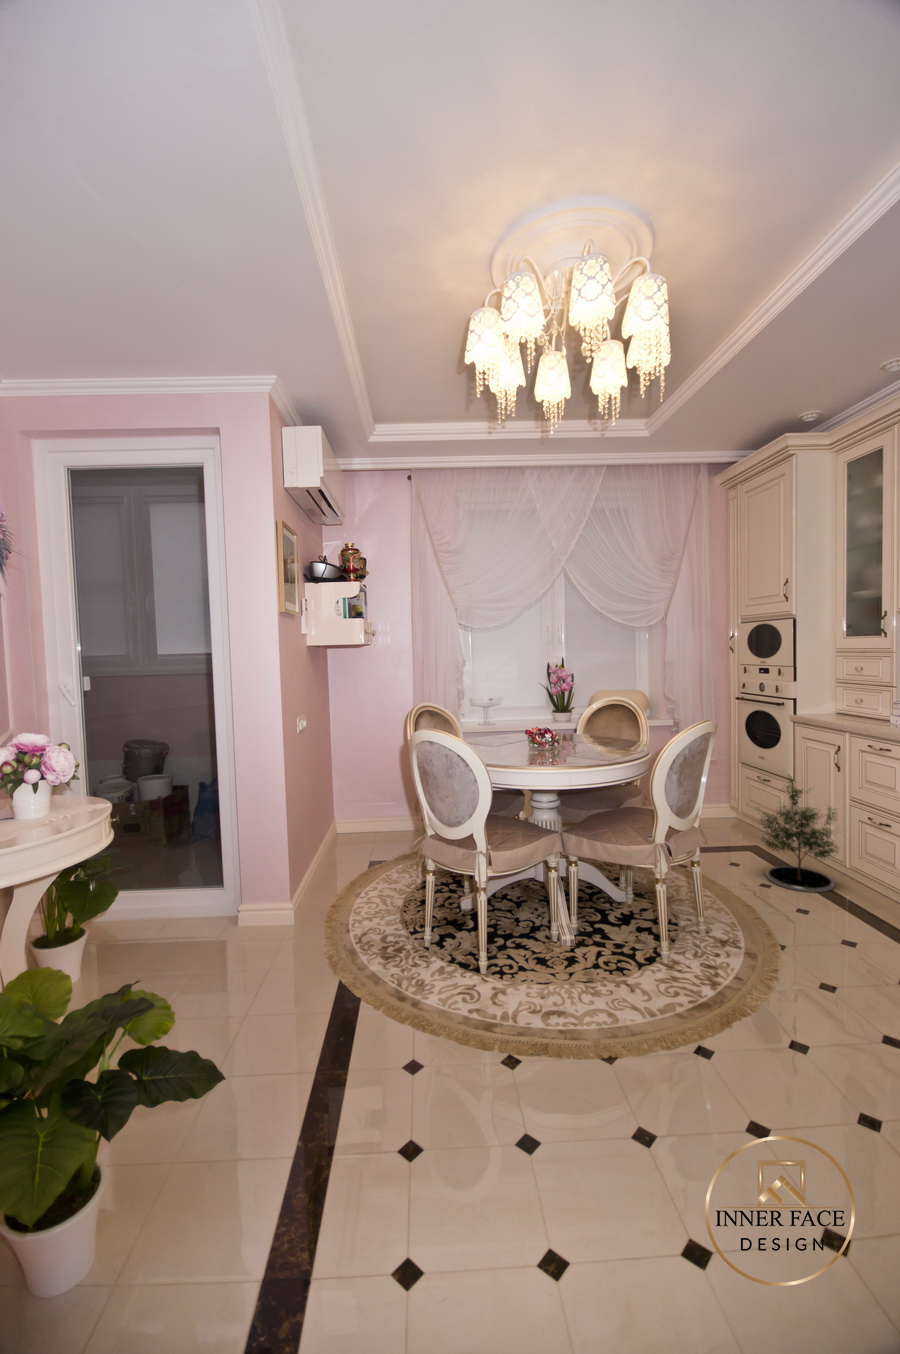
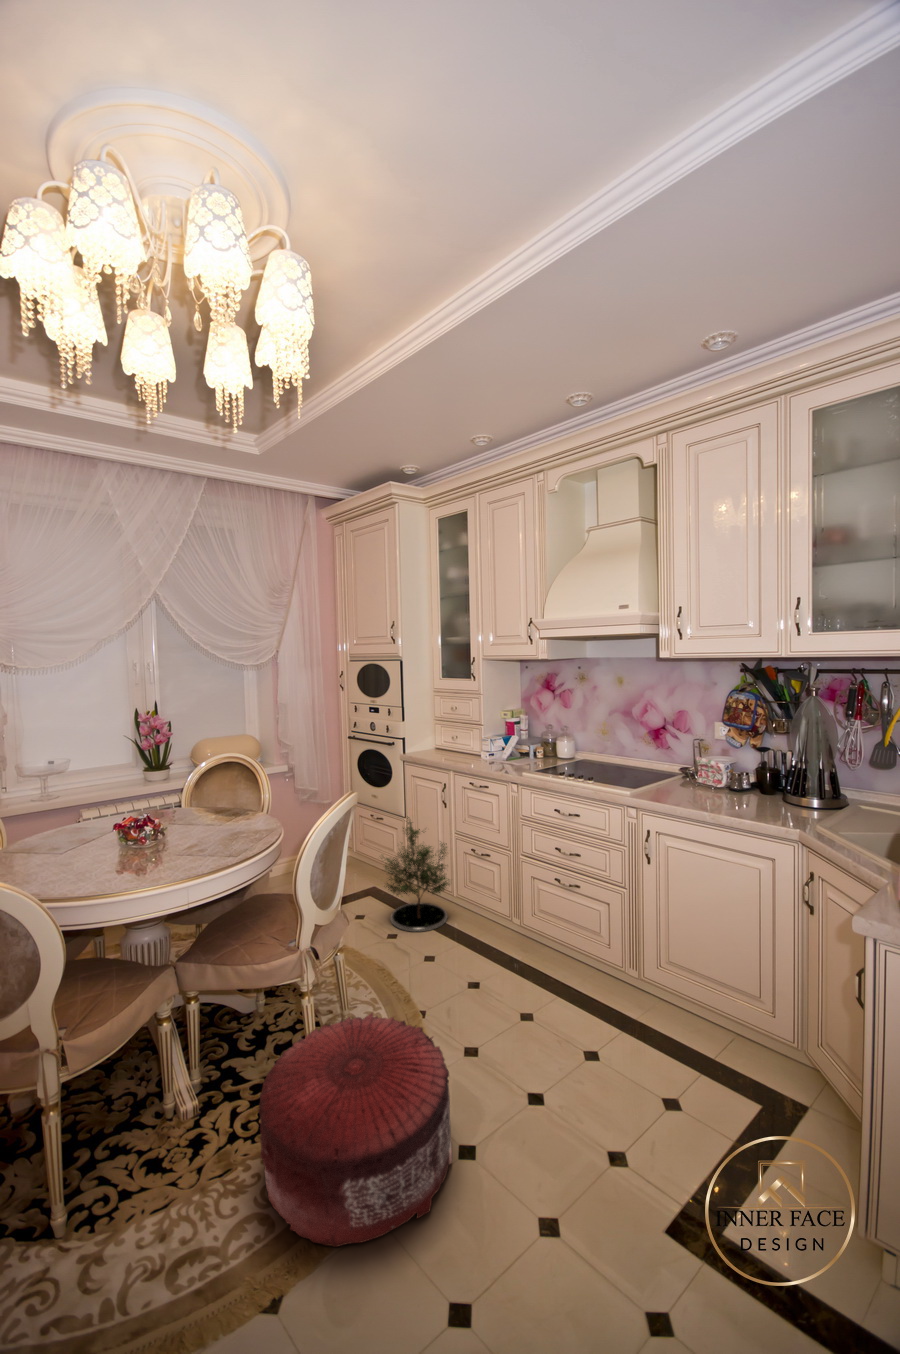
pouf: none [610,908,784,1066] -> present [258,1013,452,1247]

